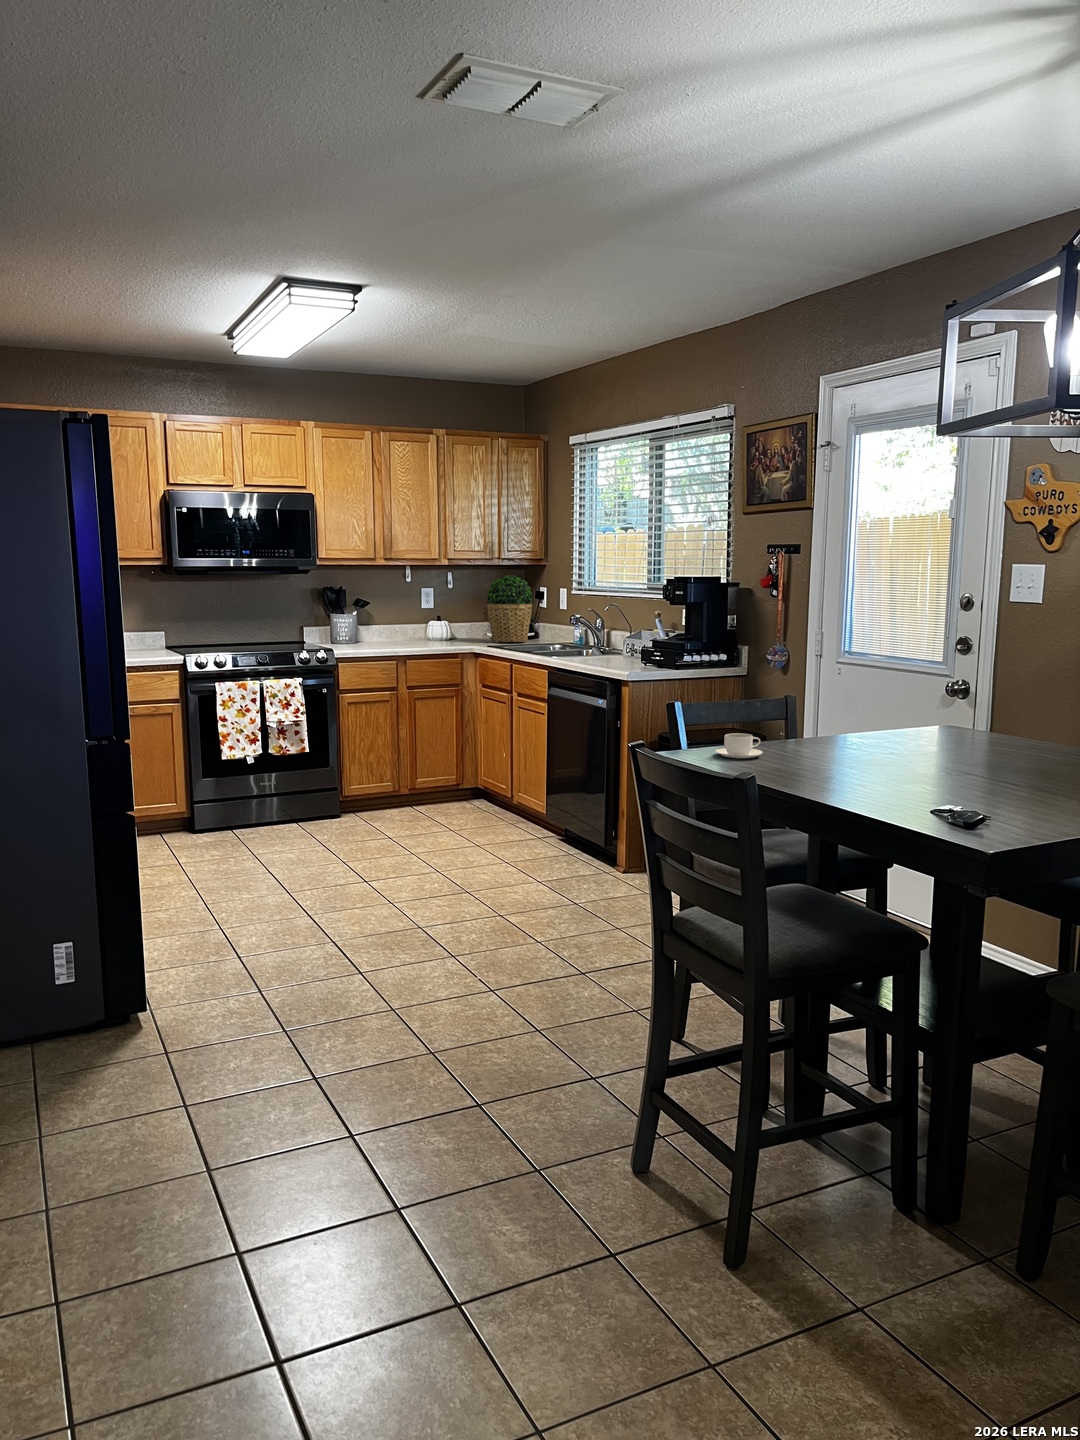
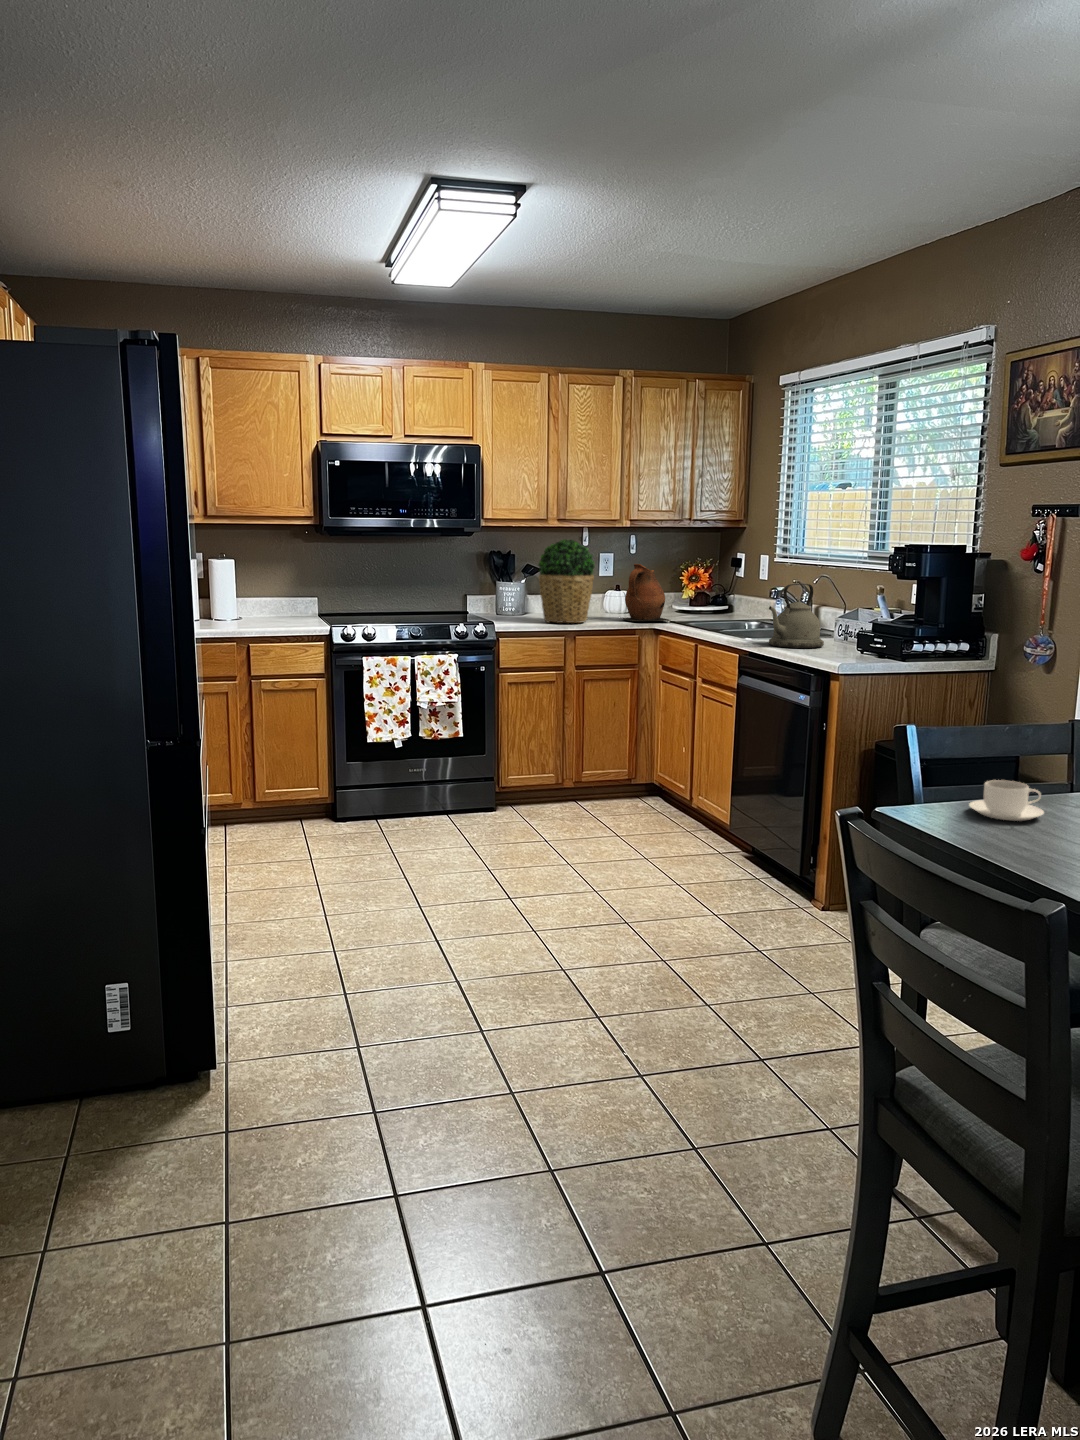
potted plant: present [487,575,533,643] -> present [538,539,595,623]
ceramic pitcher: none [442,597,487,646] -> present [623,564,670,622]
kettle: none [570,610,616,663] -> present [769,584,824,648]

